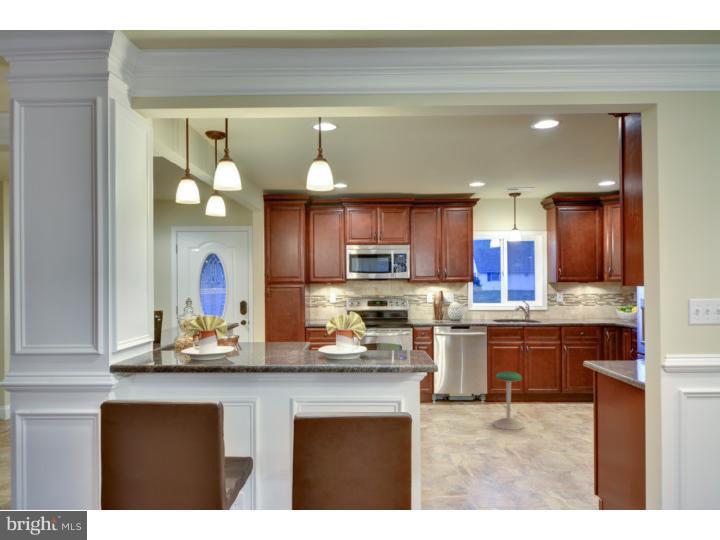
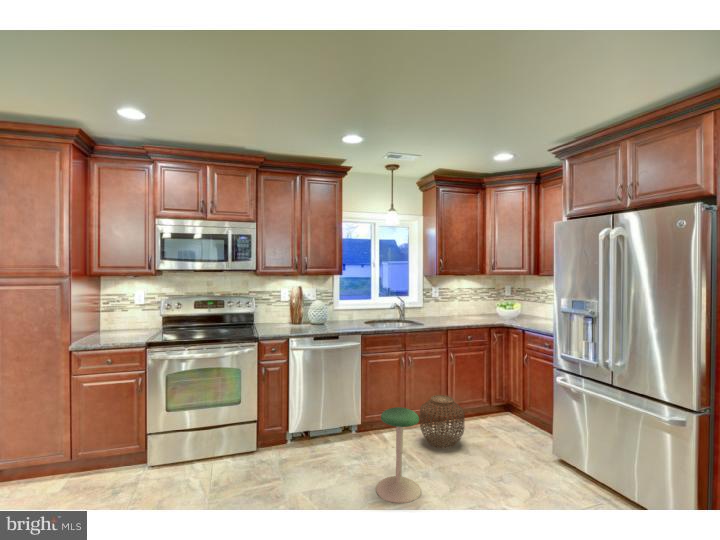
woven basket: none [534,375,570,414] -> present [420,395,465,448]

